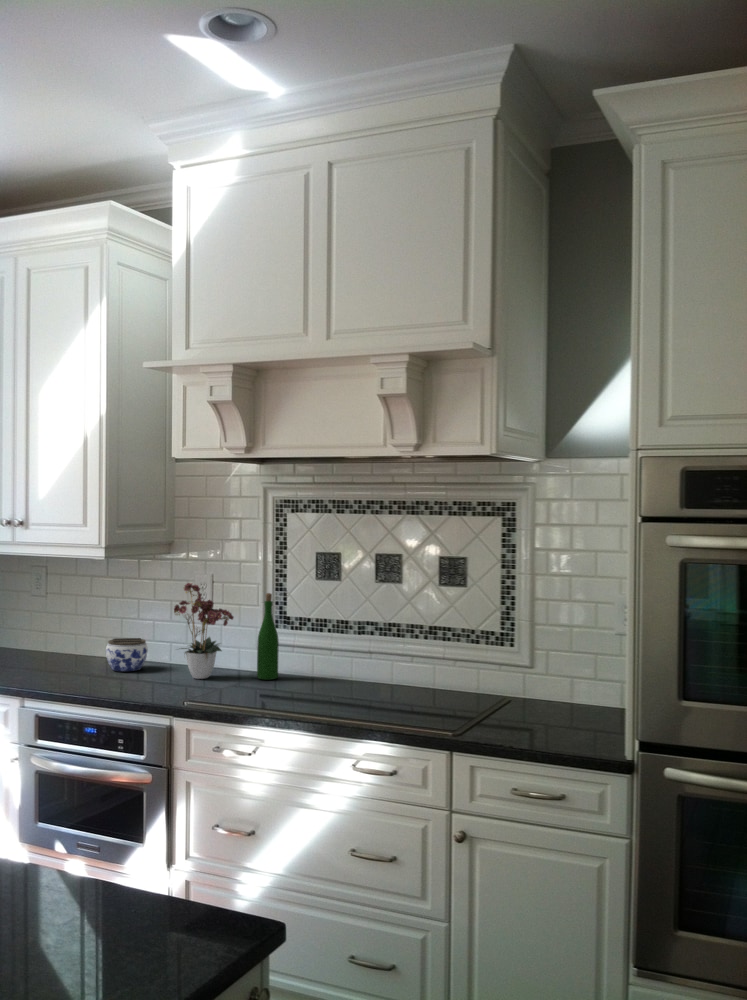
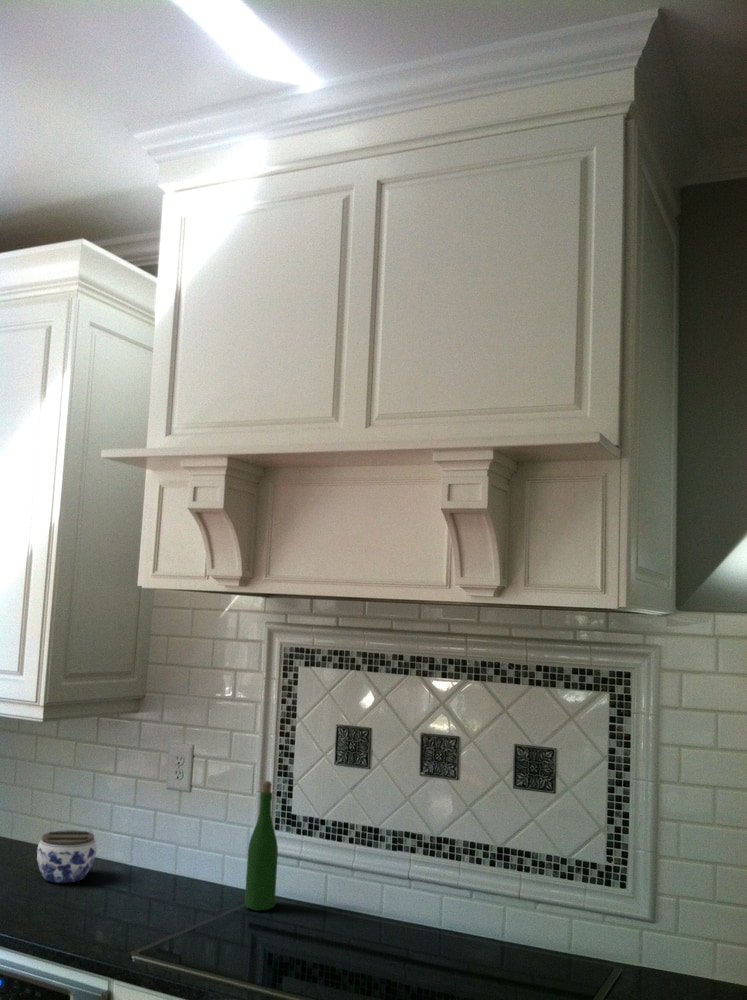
flower arrangement: present [174,583,234,679] -> none [127,755,223,904]

